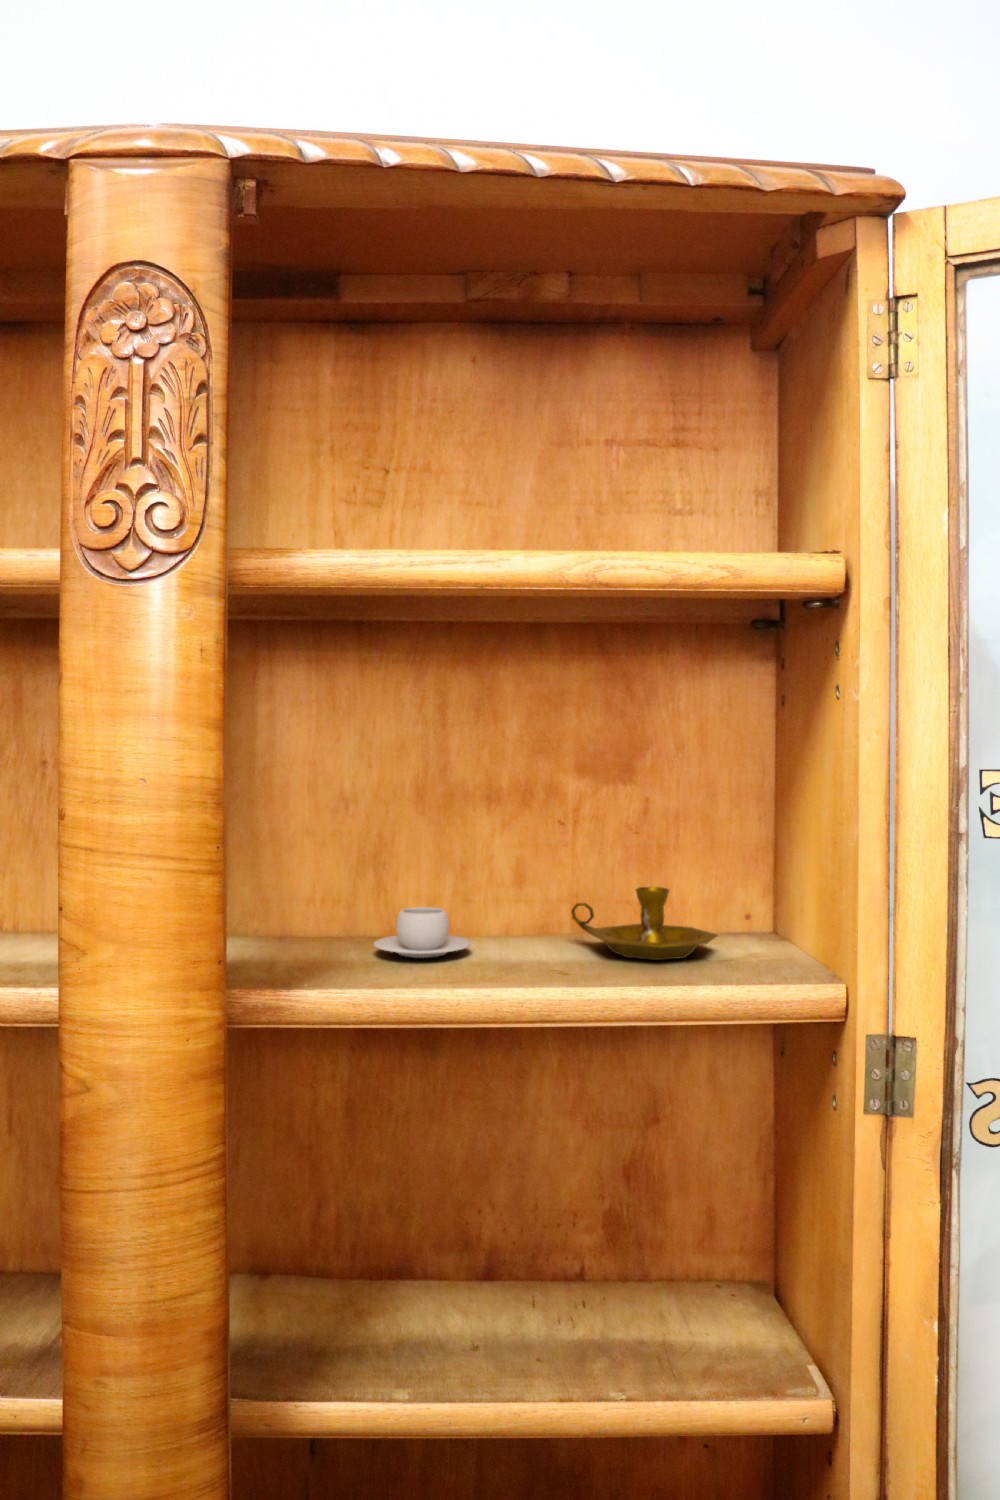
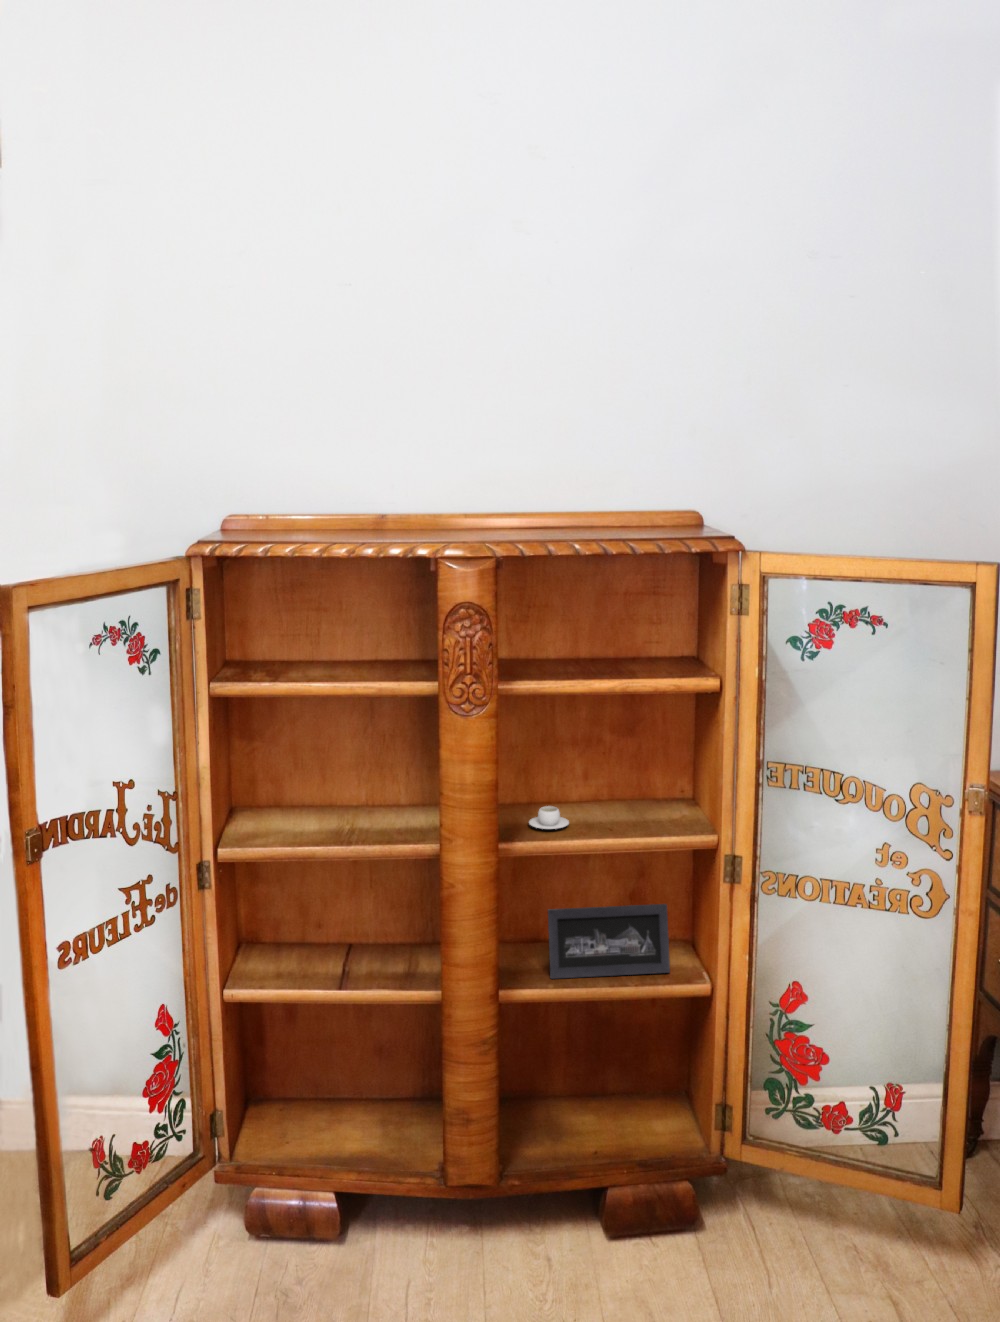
candlestick: present [571,887,717,960] -> none [609,794,670,827]
picture frame: none [412,1164,722,1354] -> present [548,904,670,979]

